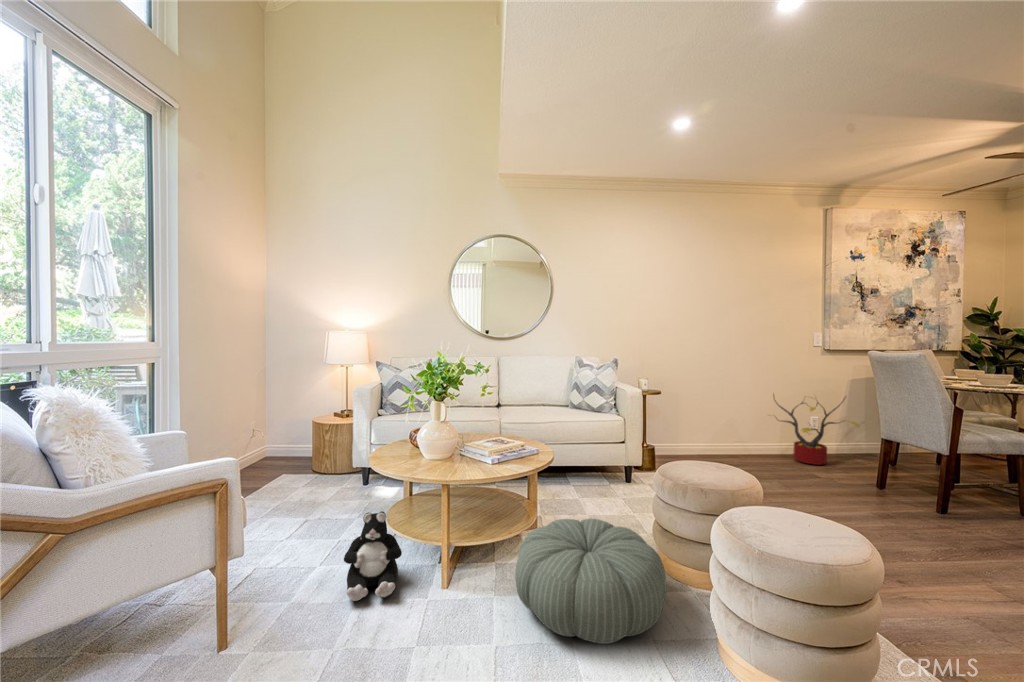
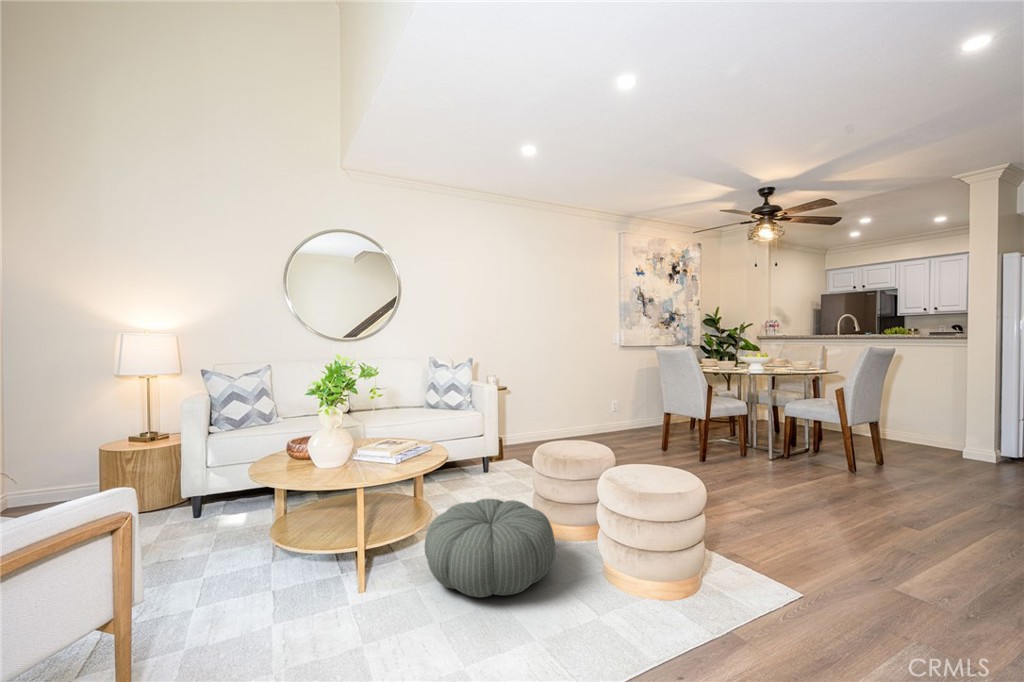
decorative plant: present [774,399,859,465] -> none [583,382,647,438]
plush toy: present [344,511,402,601] -> none [230,528,302,628]

